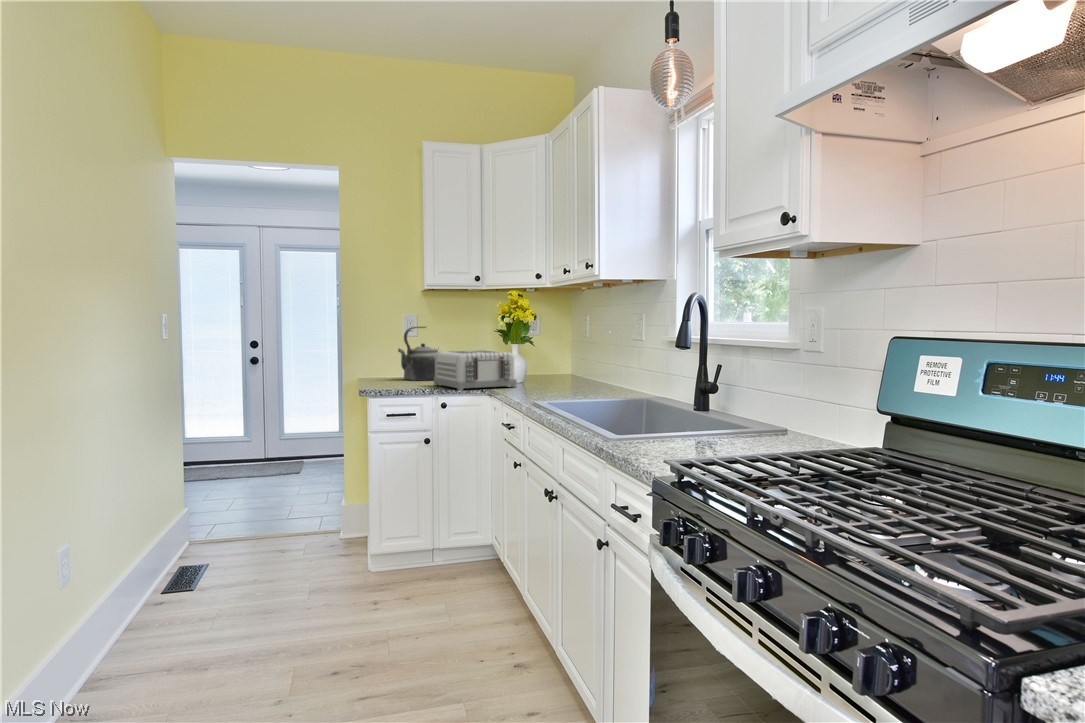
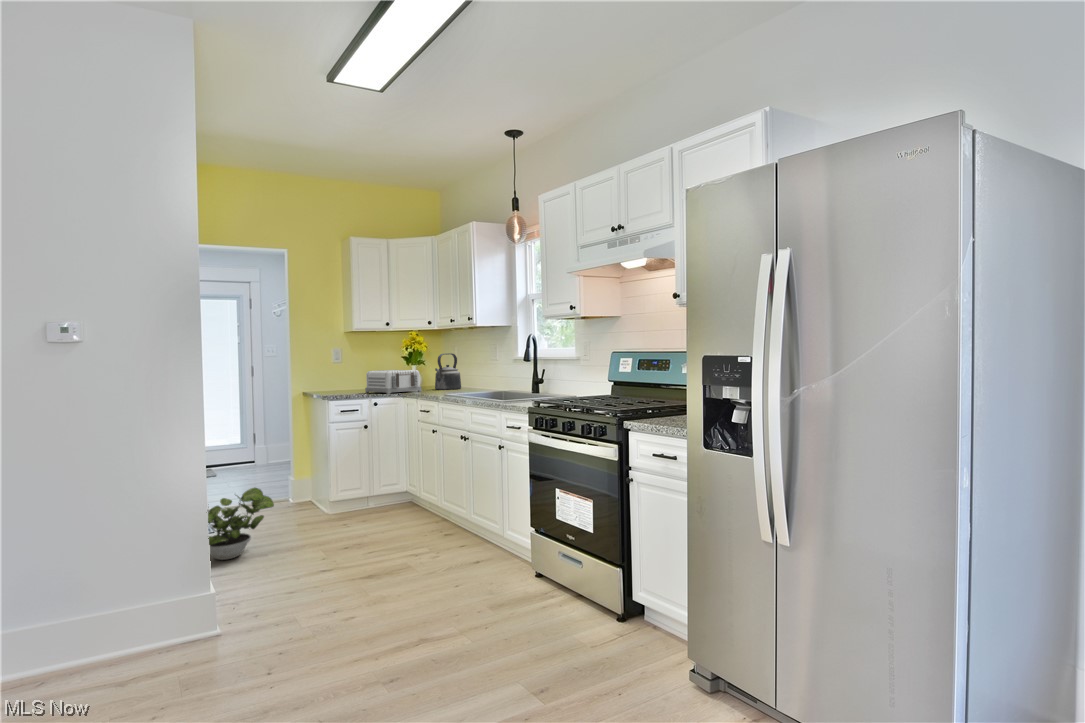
kettle: present [398,327,438,381] -> present [435,353,461,390]
potted plant: none [104,546,240,662] -> present [208,488,274,560]

